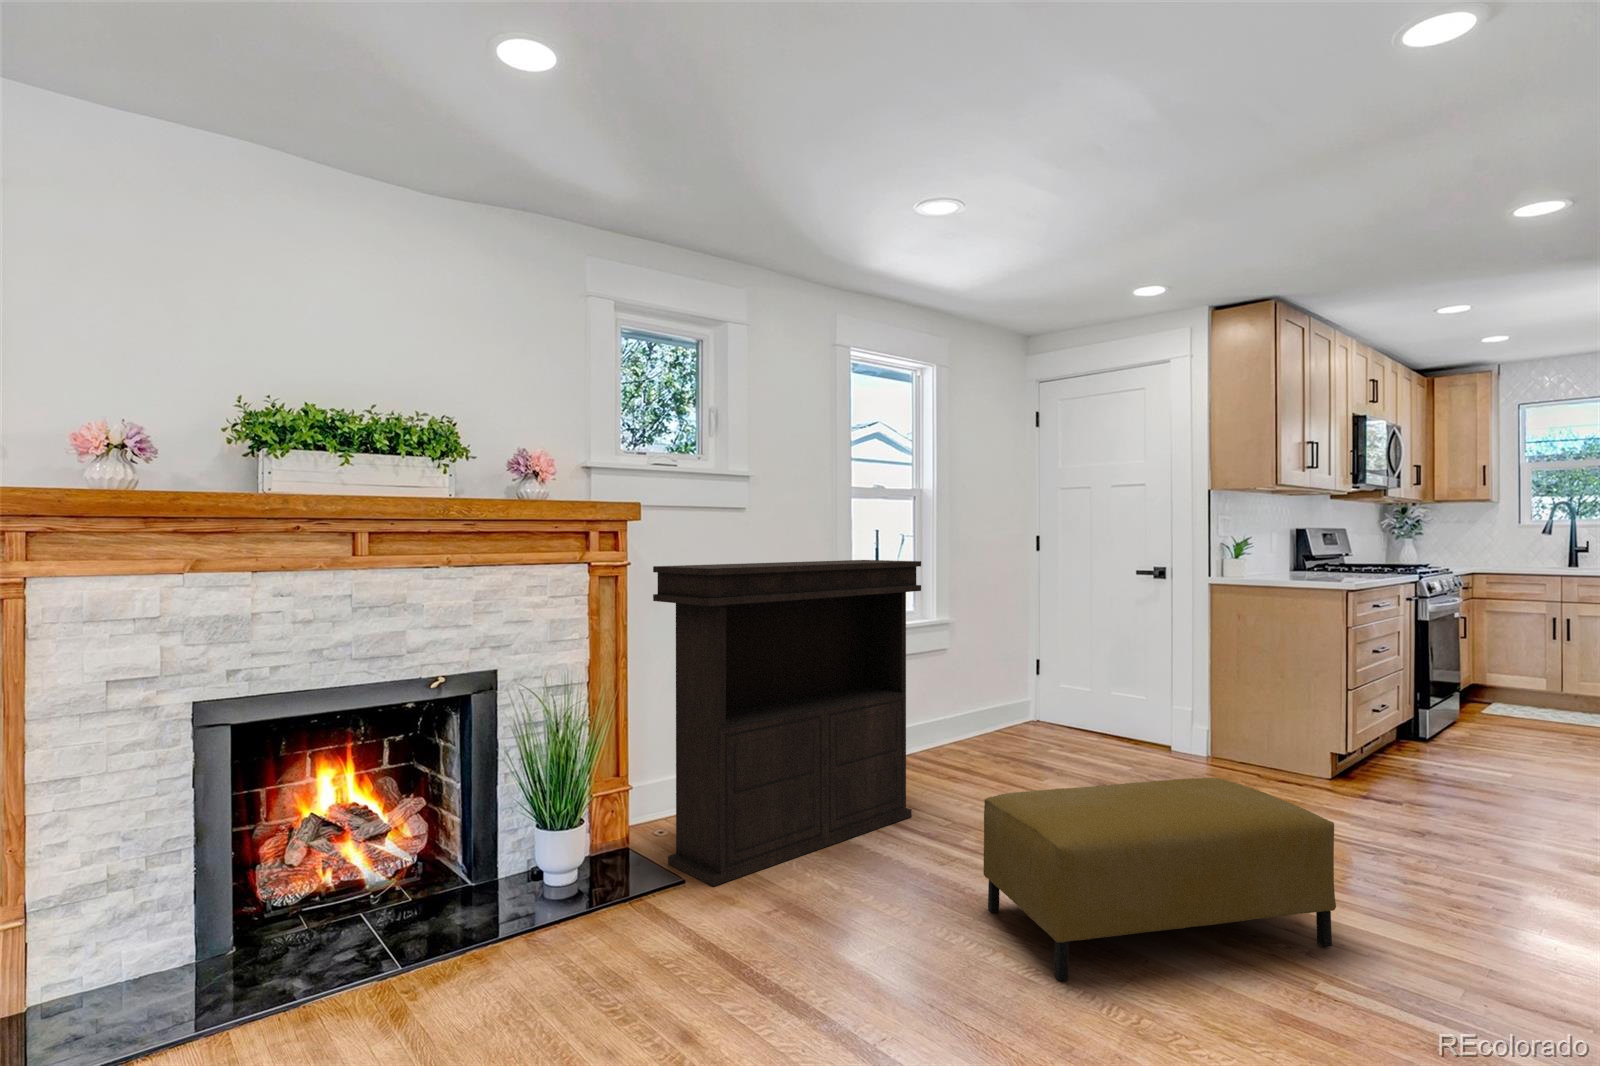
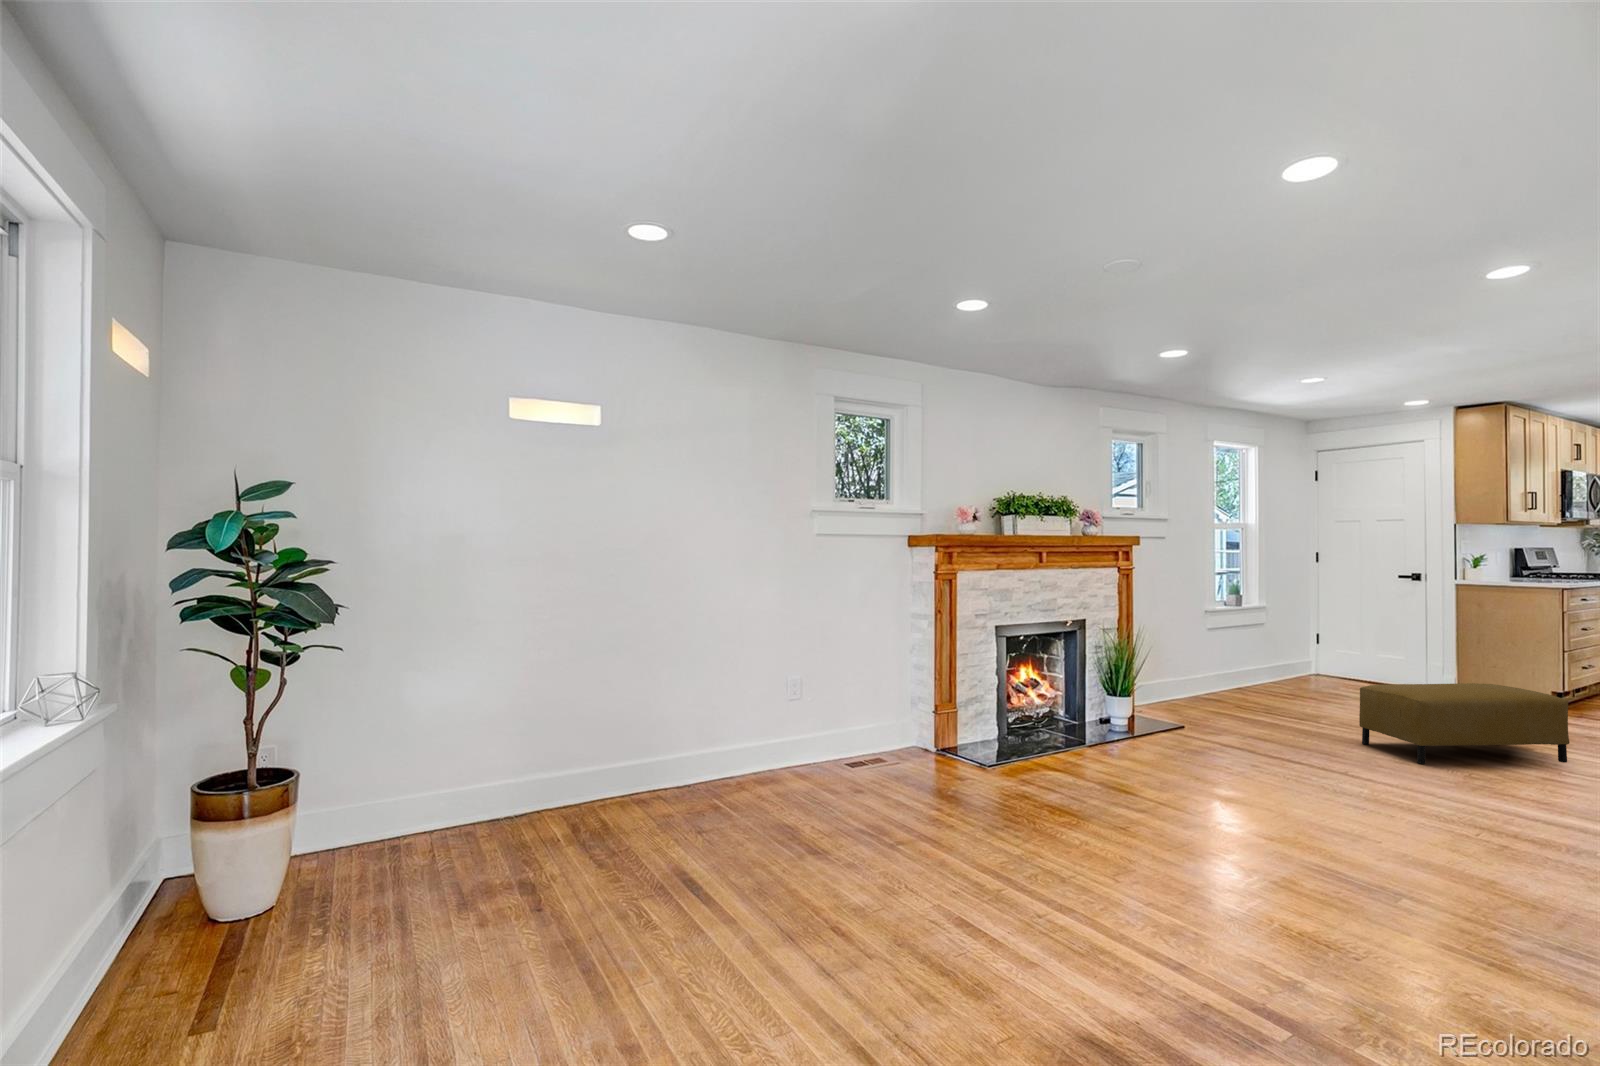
console table: present [653,560,921,886] -> none [1155,567,1285,730]

